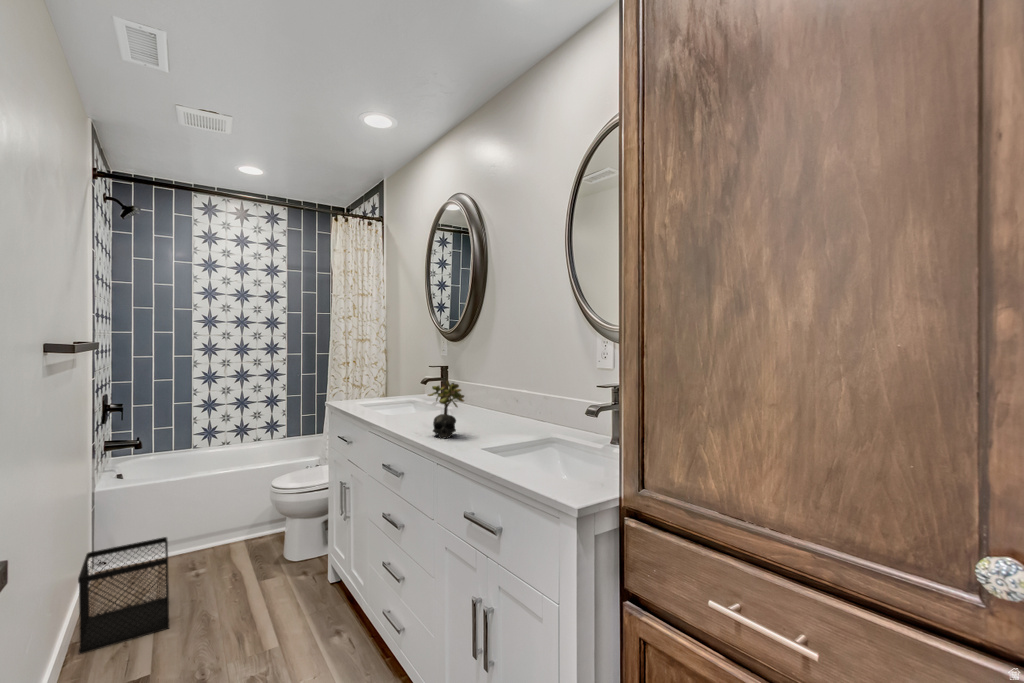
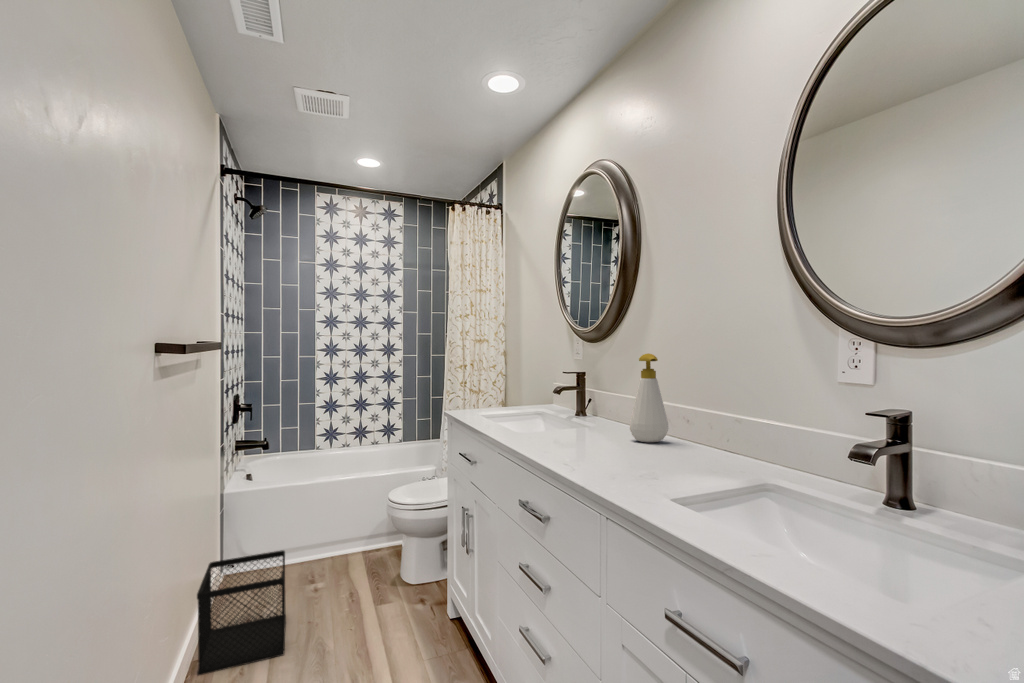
soap bottle: none [477,350,507,419] -> present [630,353,668,442]
succulent plant: present [428,381,464,438] -> none [578,394,631,474]

